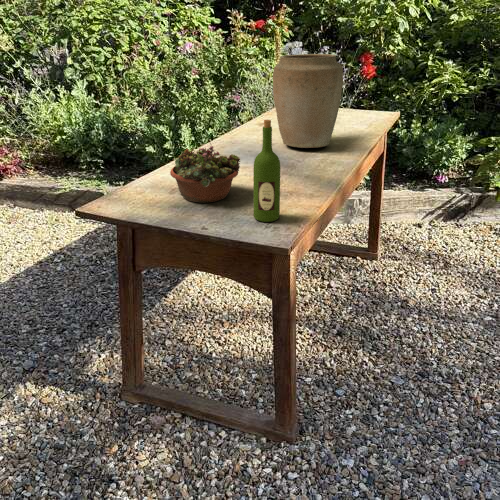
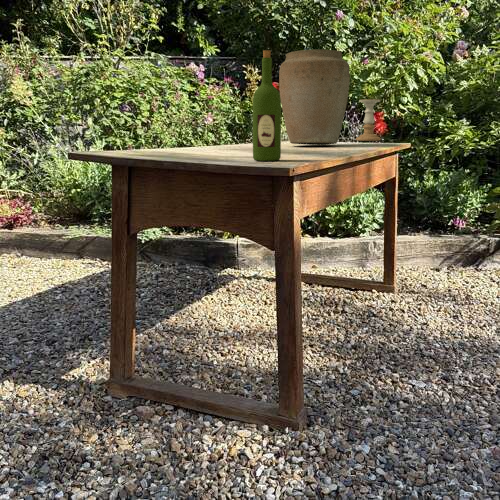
candle holder: none [347,77,372,121] -> present [356,99,381,141]
succulent planter: present [170,146,240,203] -> none [168,97,242,157]

